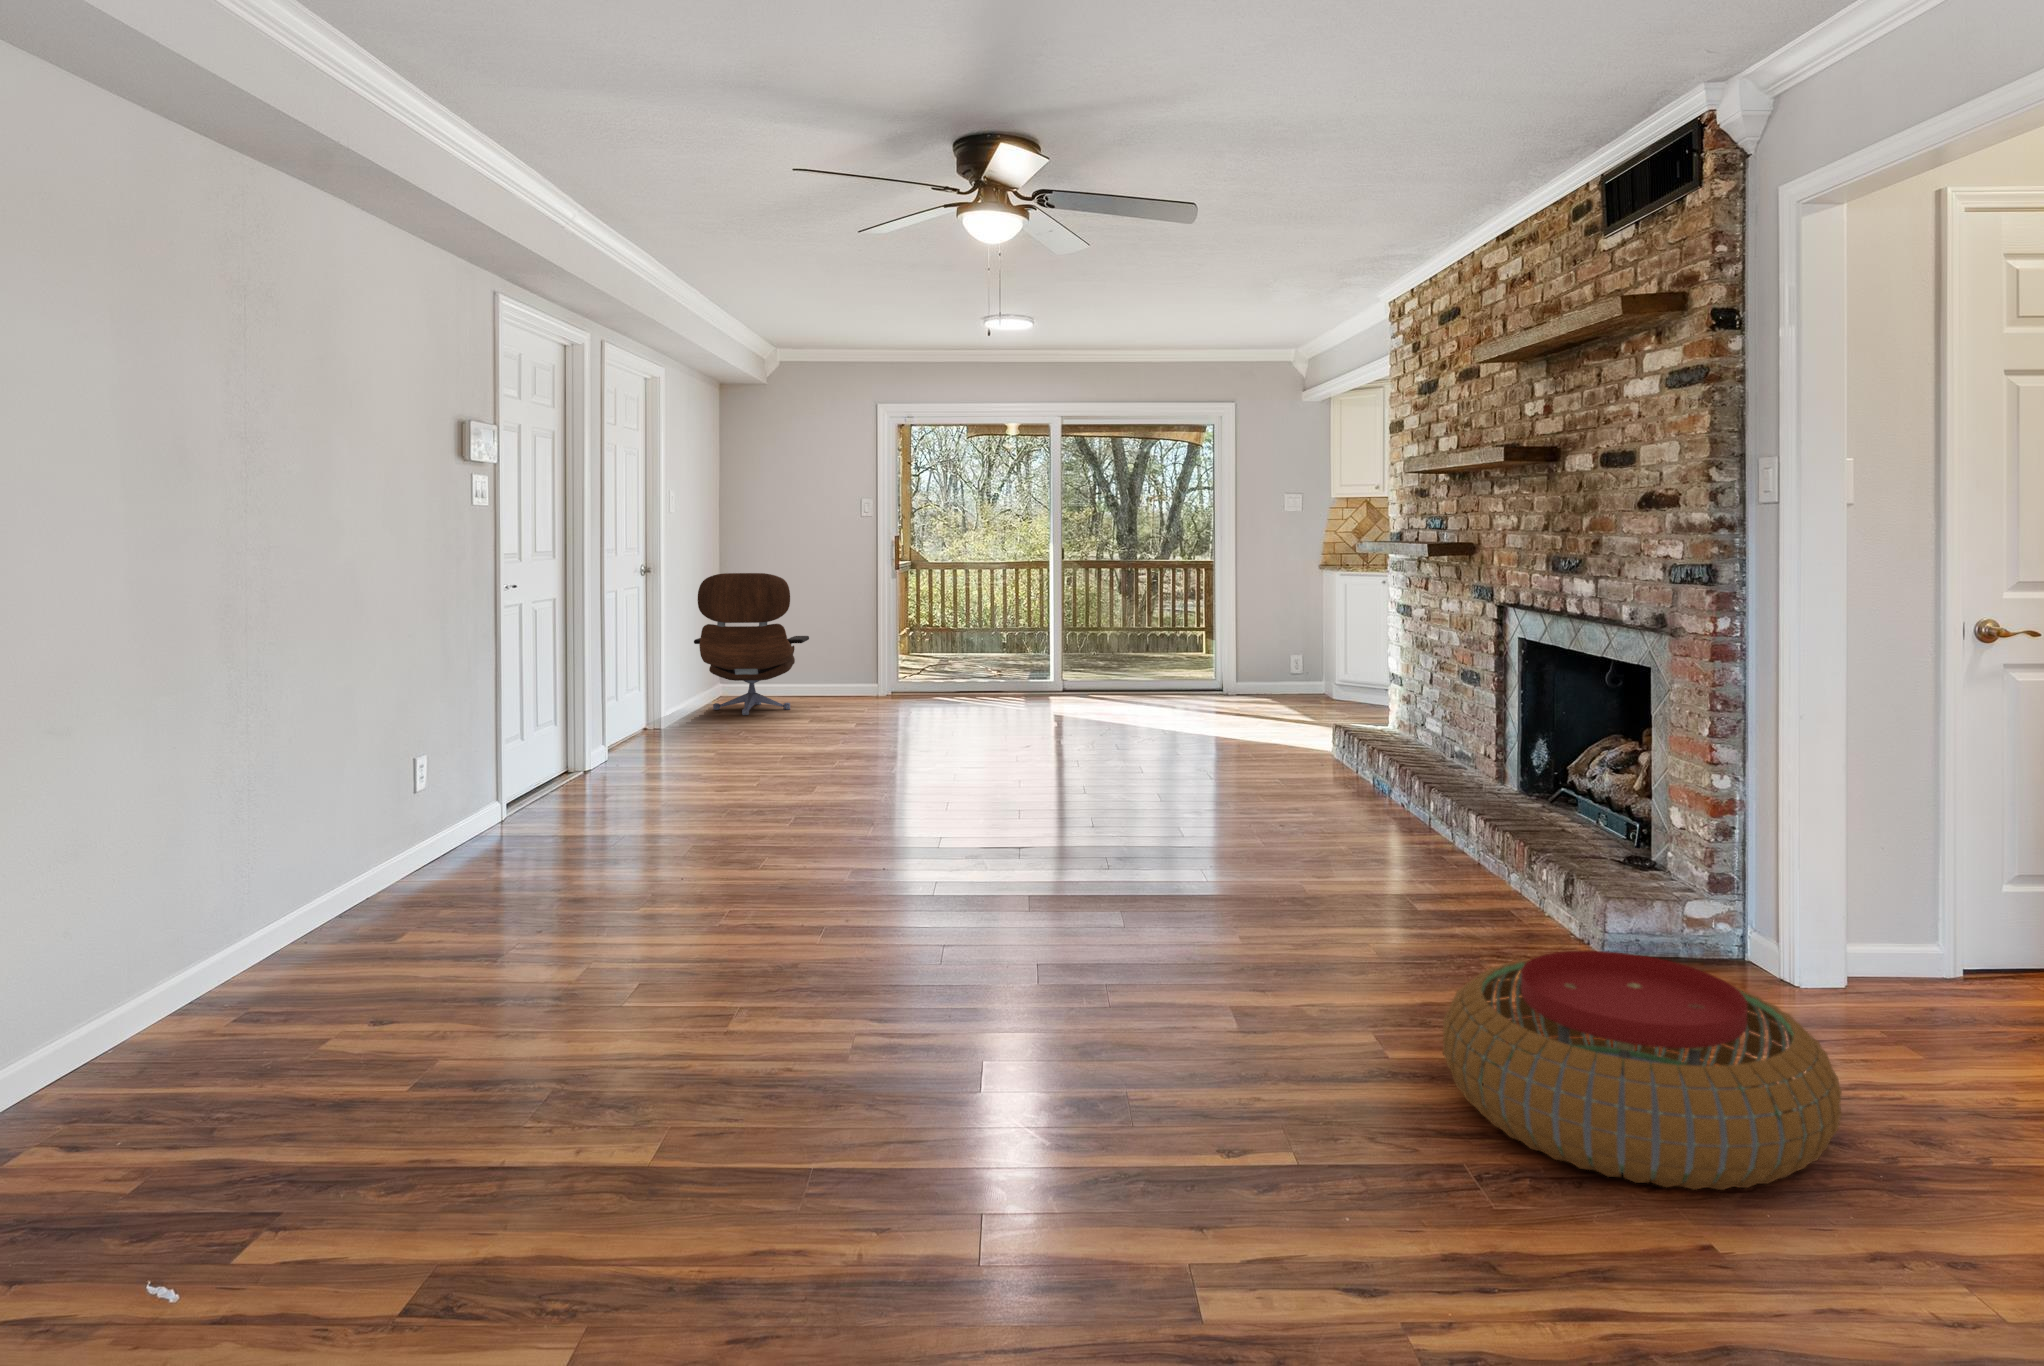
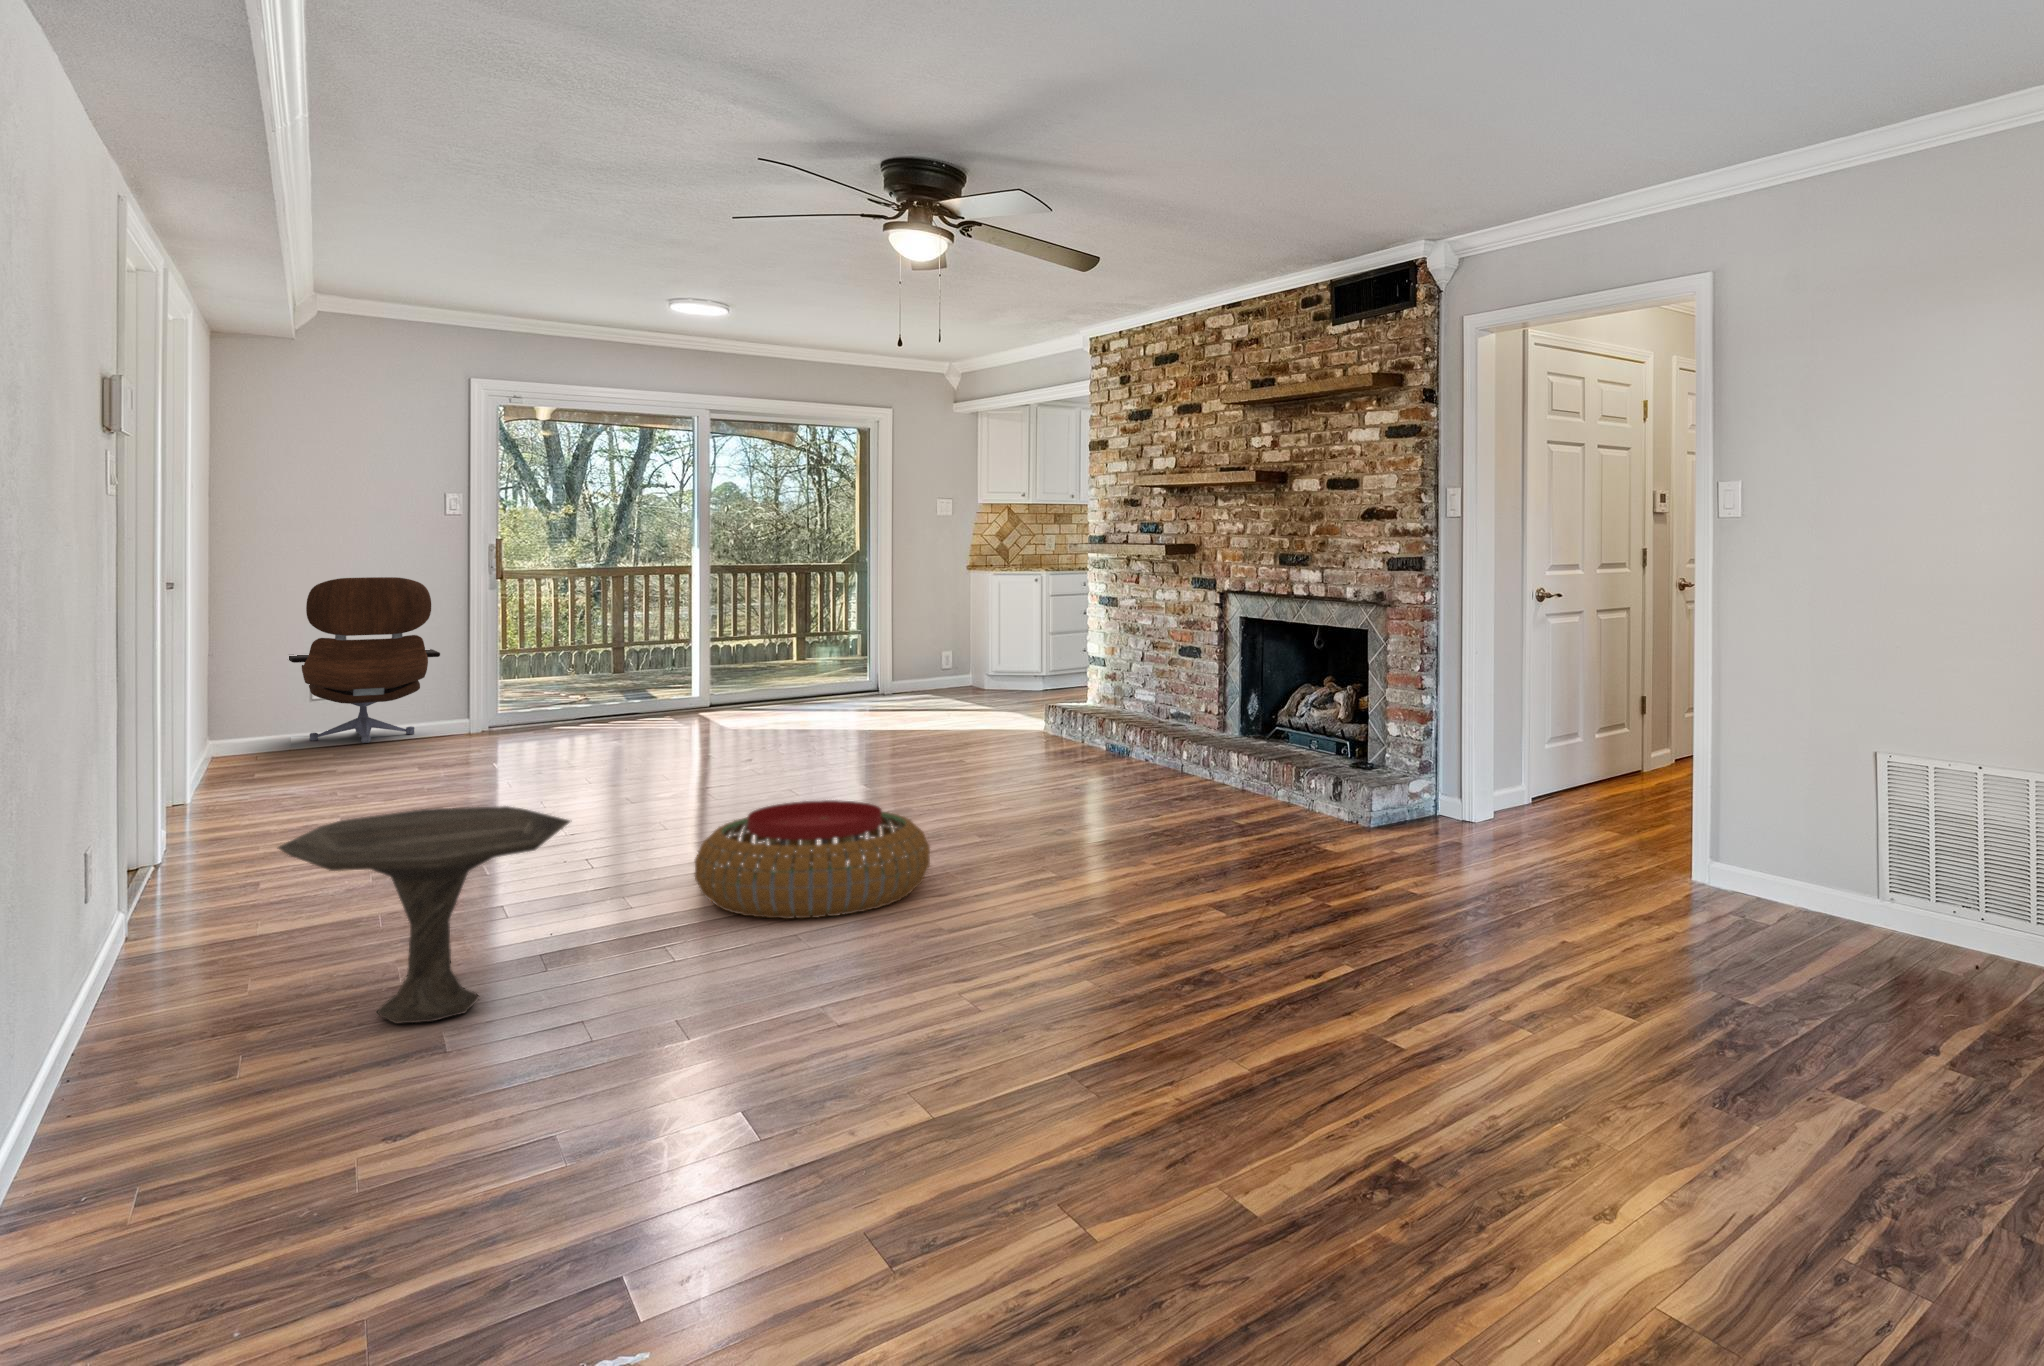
side table: none [108,824,419,1057] -> present [277,806,570,1024]
pouf: present [1443,951,1842,1190] -> present [694,800,930,919]

